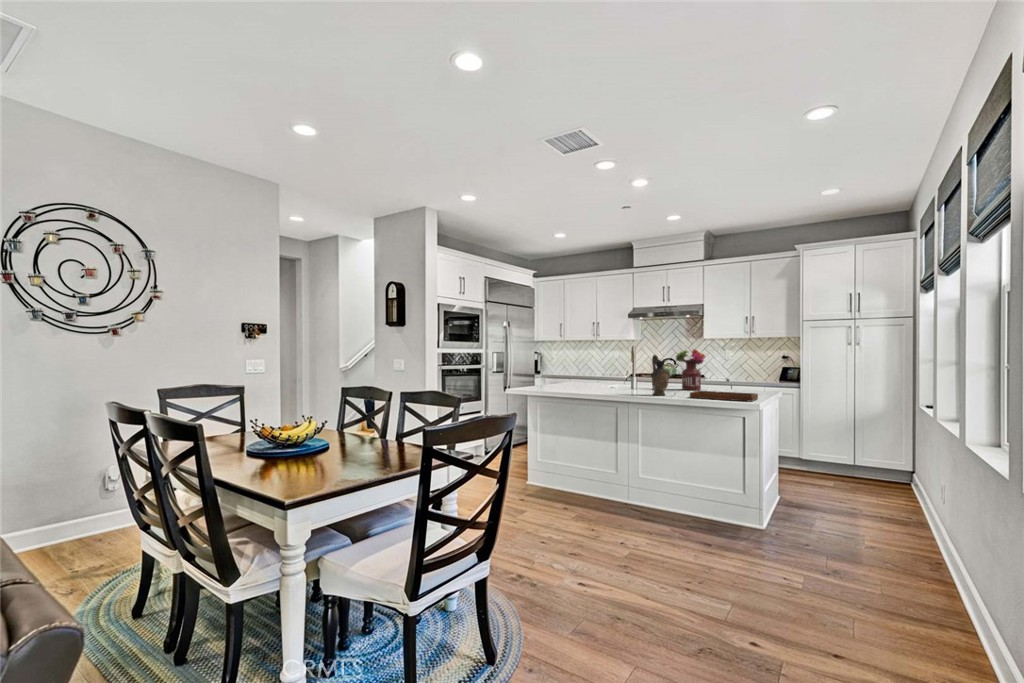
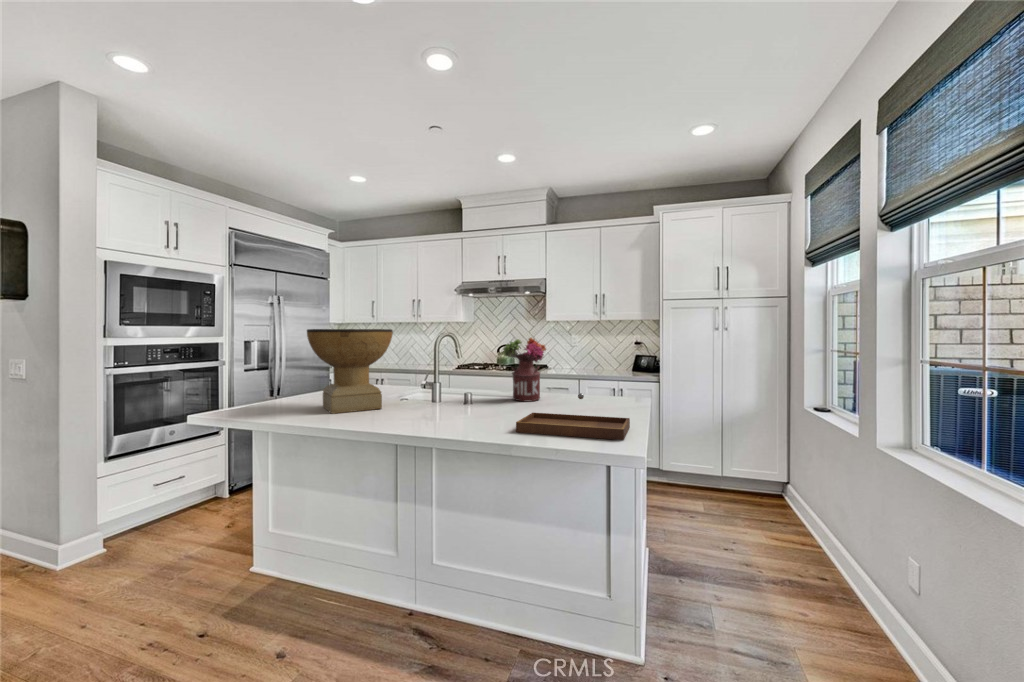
decorative bowl: none [560,342,608,390] -> present [307,329,393,414]
ceramic pitcher: present [652,355,670,395] -> none [453,351,484,426]

